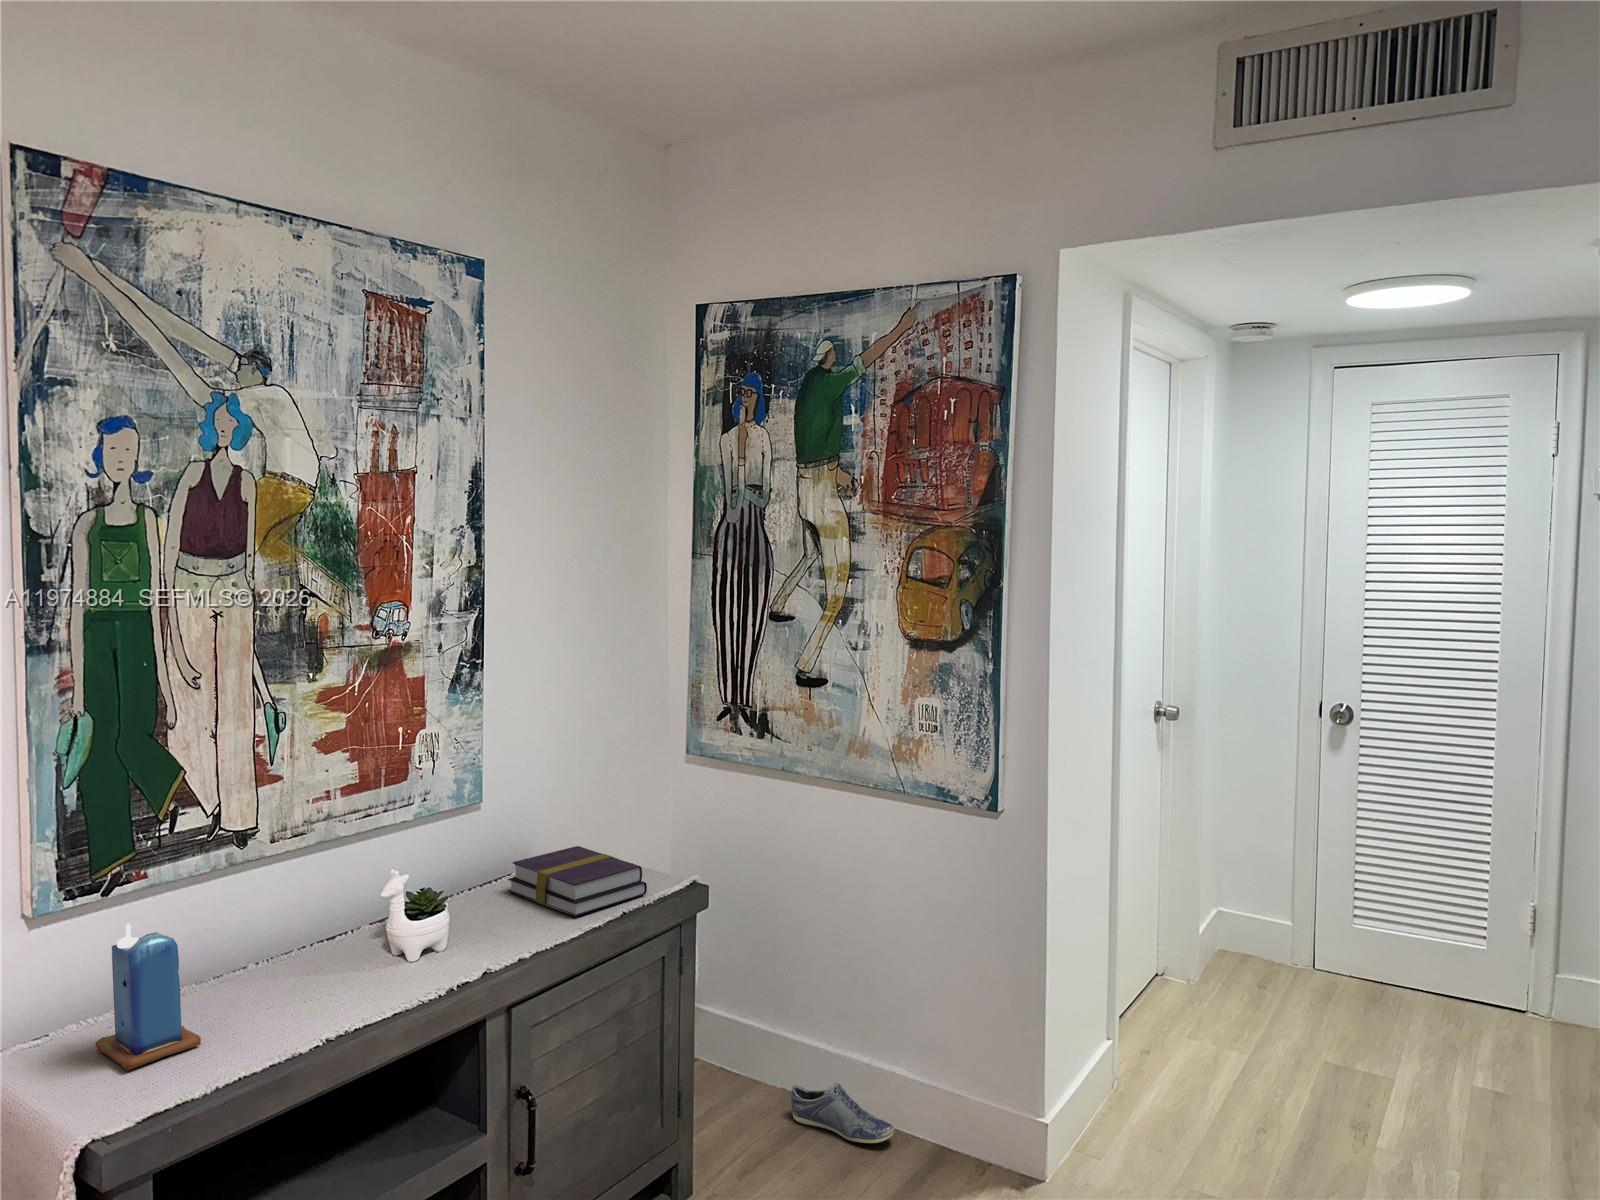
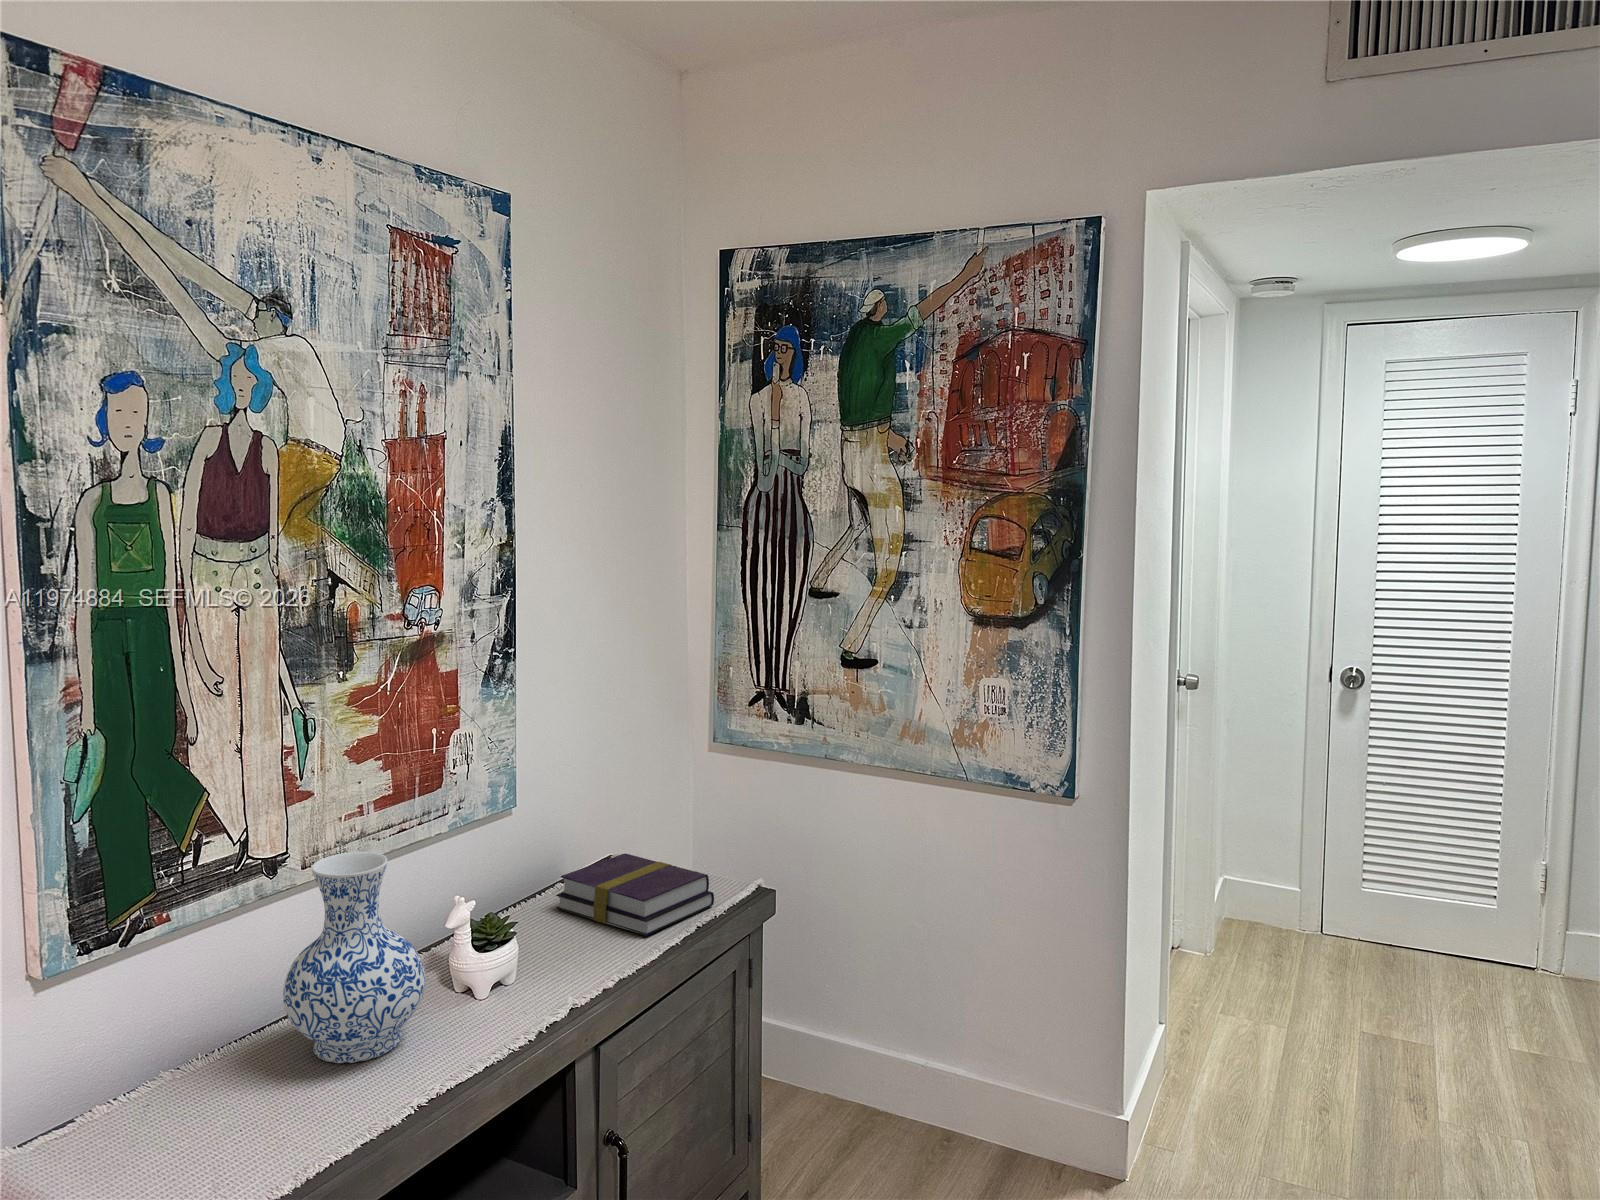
vase: none [232,825,355,1005] -> present [283,852,425,1063]
candle: present [96,923,201,1070] -> none [141,983,270,1161]
shoe: present [791,1083,895,1143] -> none [845,1091,963,1155]

